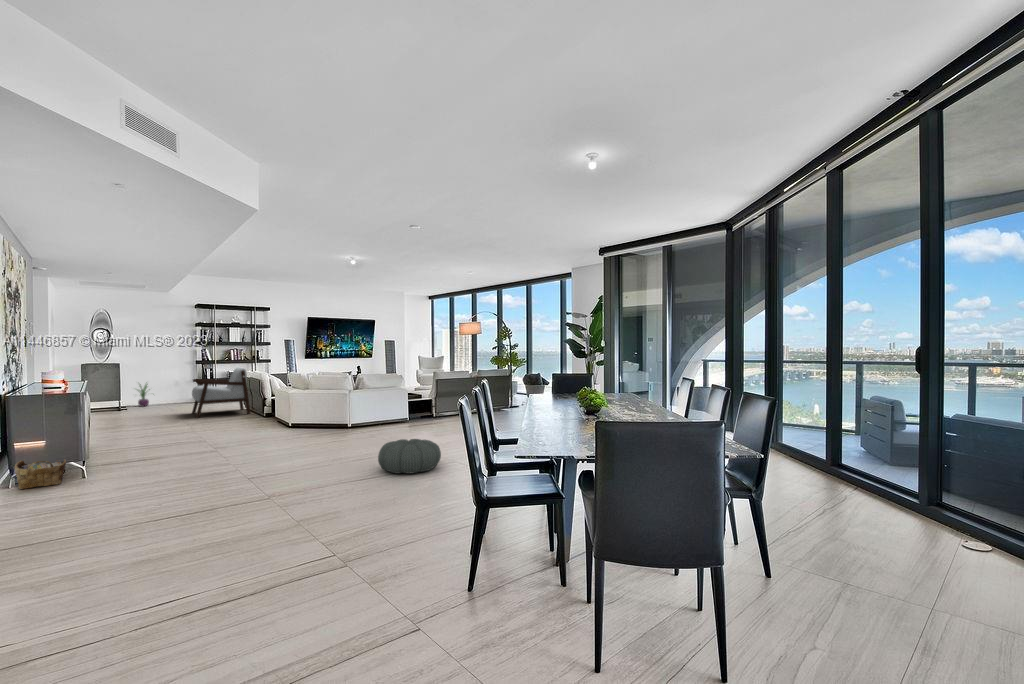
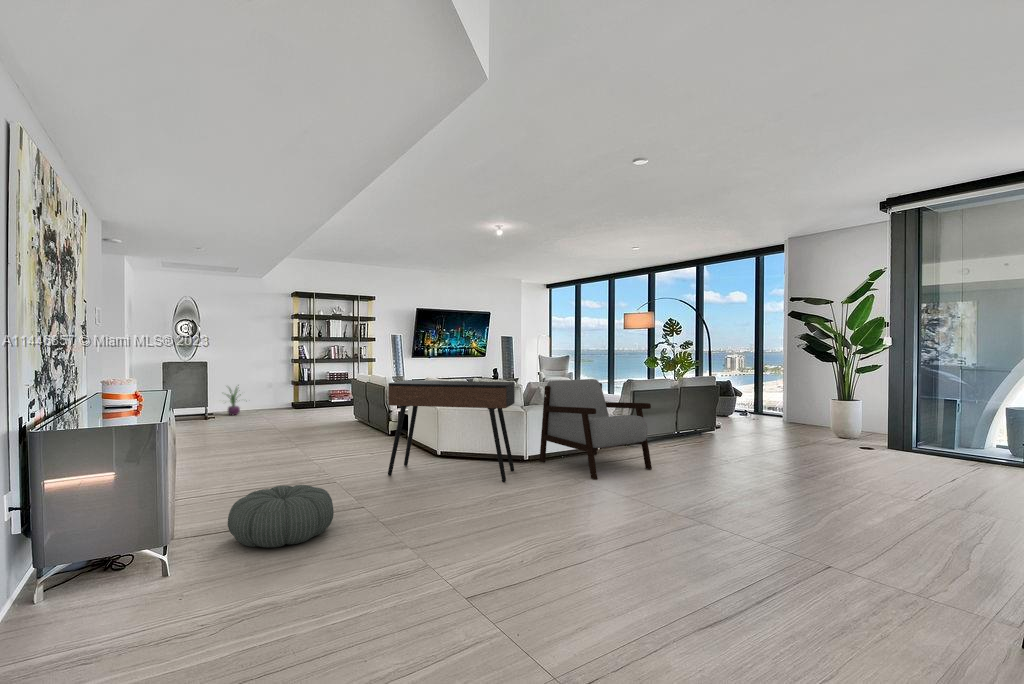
armchair: present [192,367,250,418] -> present [539,379,652,480]
console table: none [244,373,334,437] -> present [388,380,515,482]
pouf: present [378,439,441,474] -> present [228,485,334,547]
woven basket: present [15,459,66,489] -> none [41,534,138,629]

